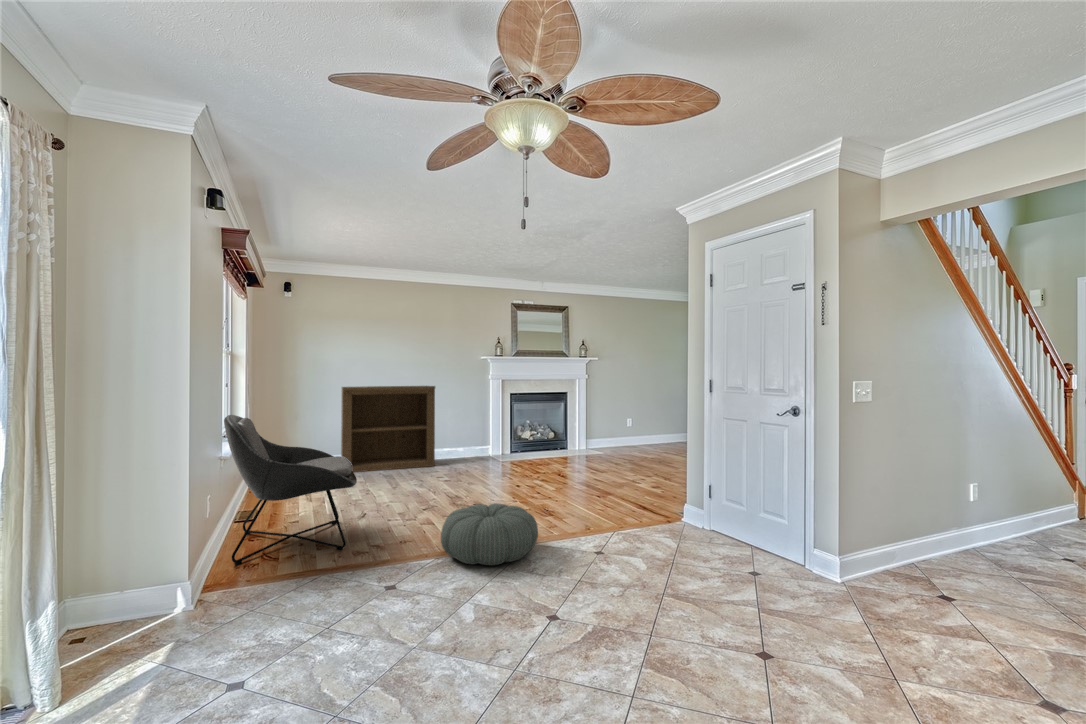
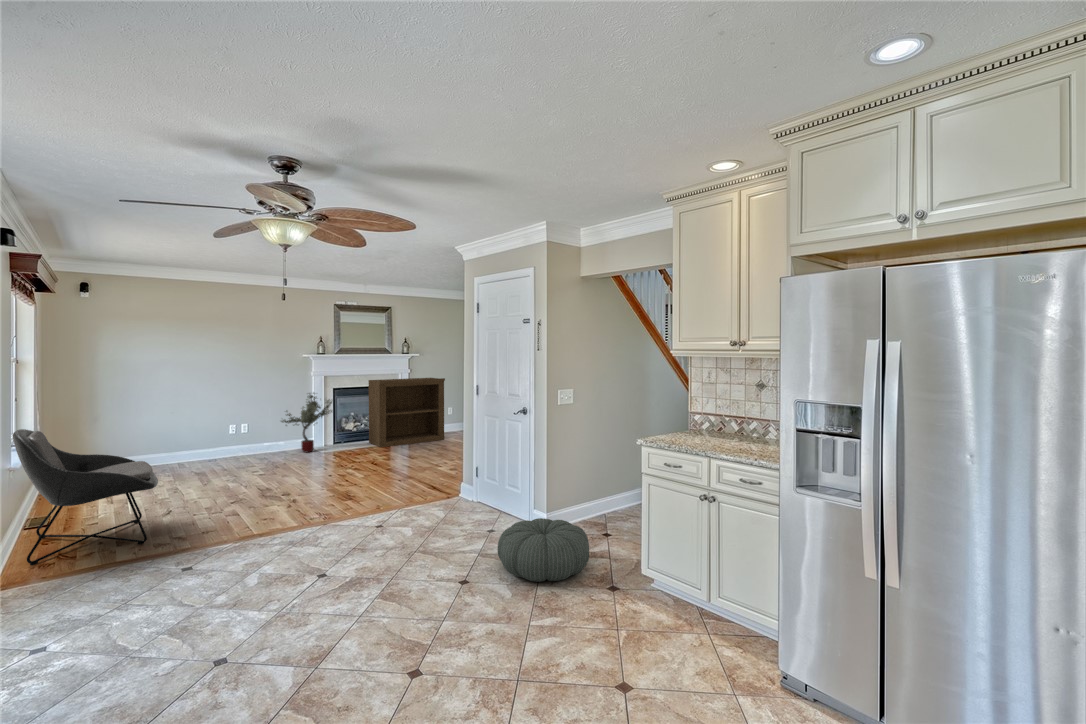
bookshelf: present [341,386,435,472] -> present [368,378,445,447]
potted tree: none [460,395,513,460] -> present [281,393,333,453]
pouf: present [441,503,538,565] -> present [497,518,589,582]

